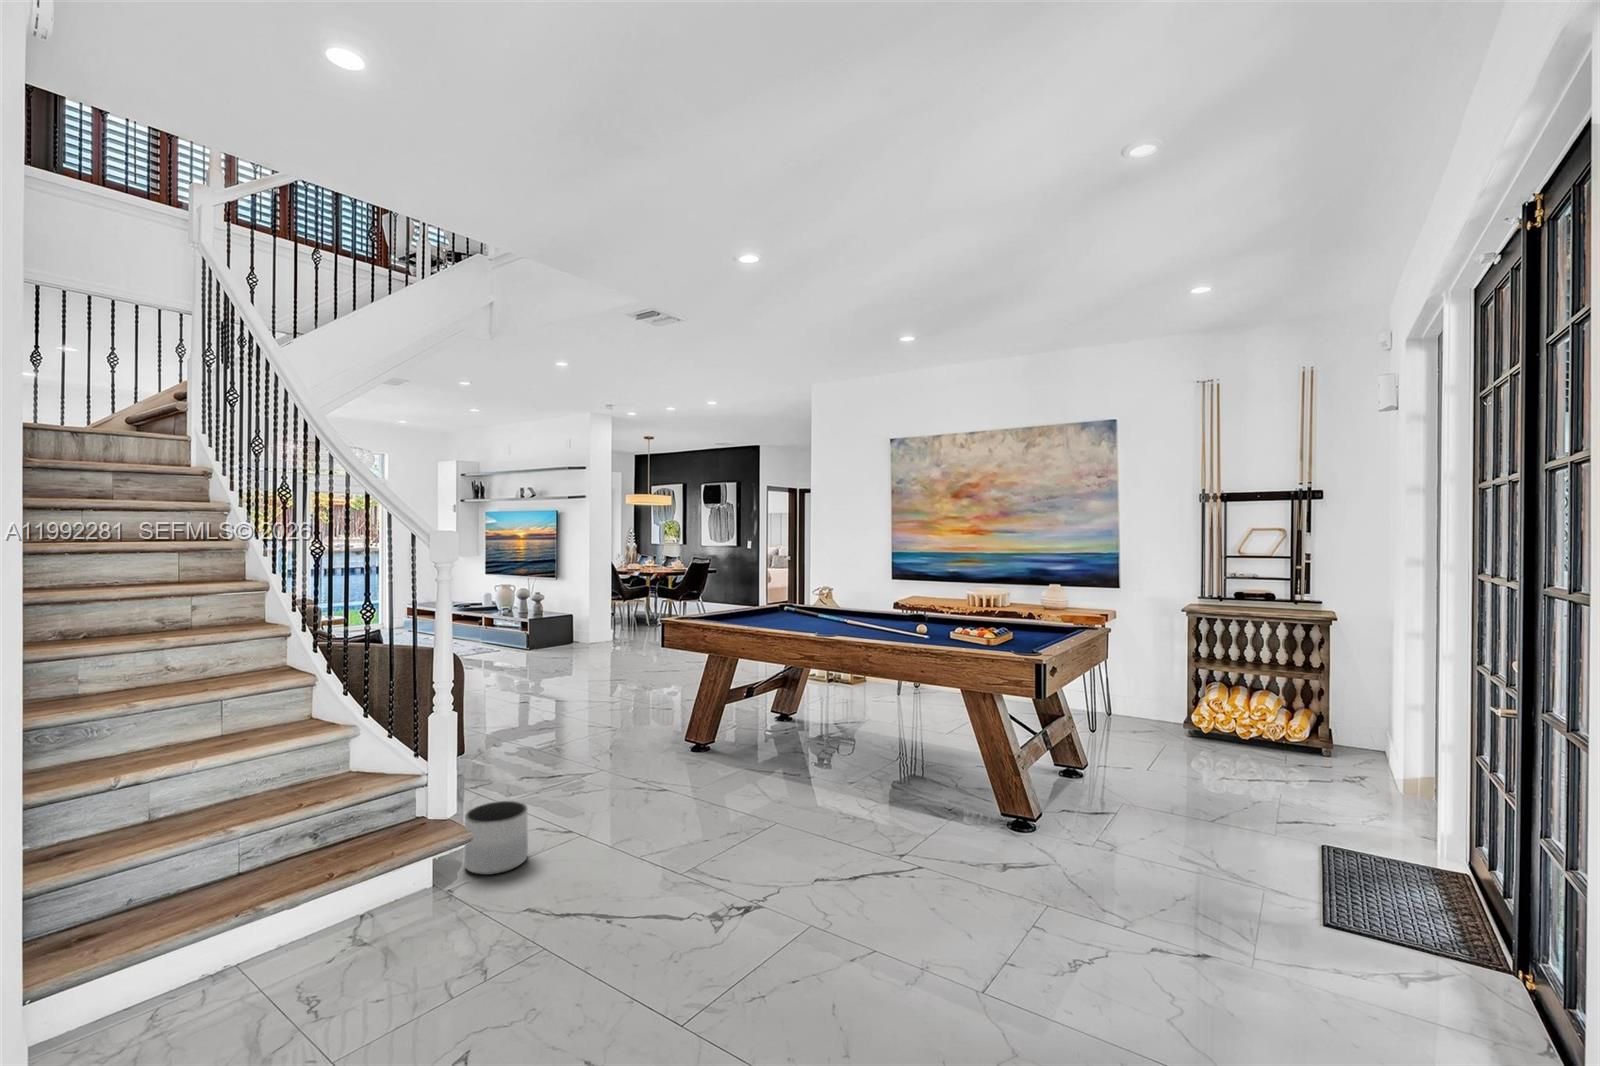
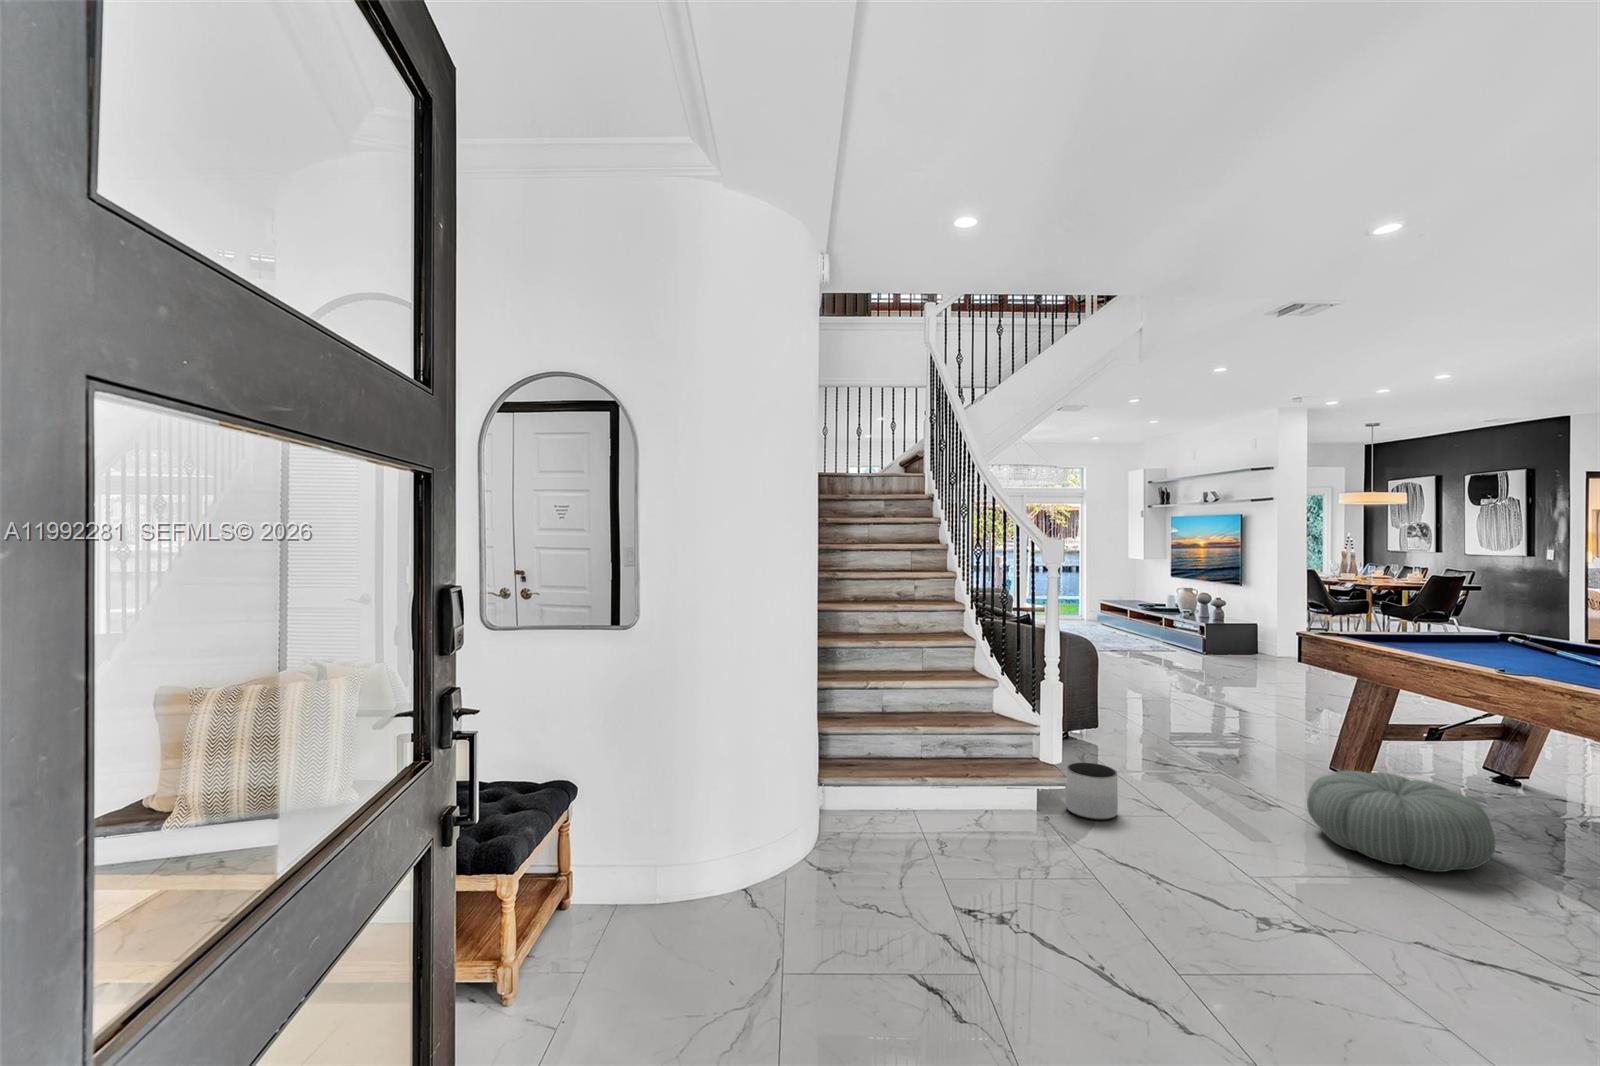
pouf: none [696,735,824,817] -> present [1307,771,1495,872]

